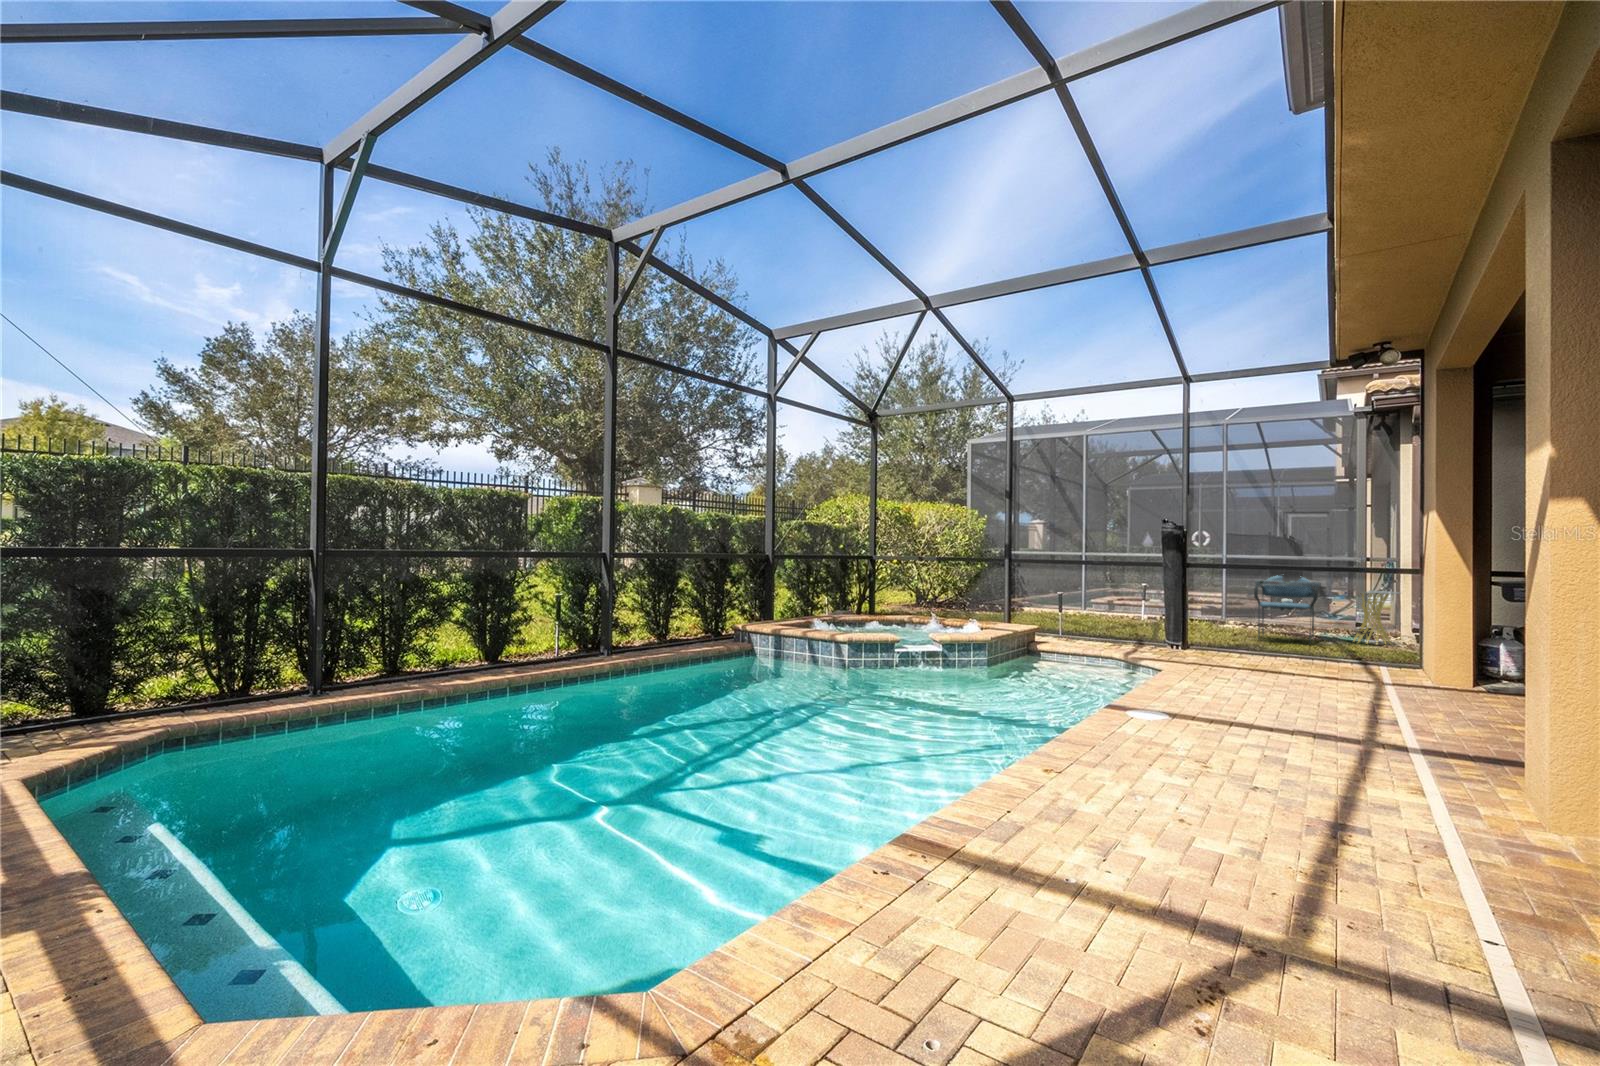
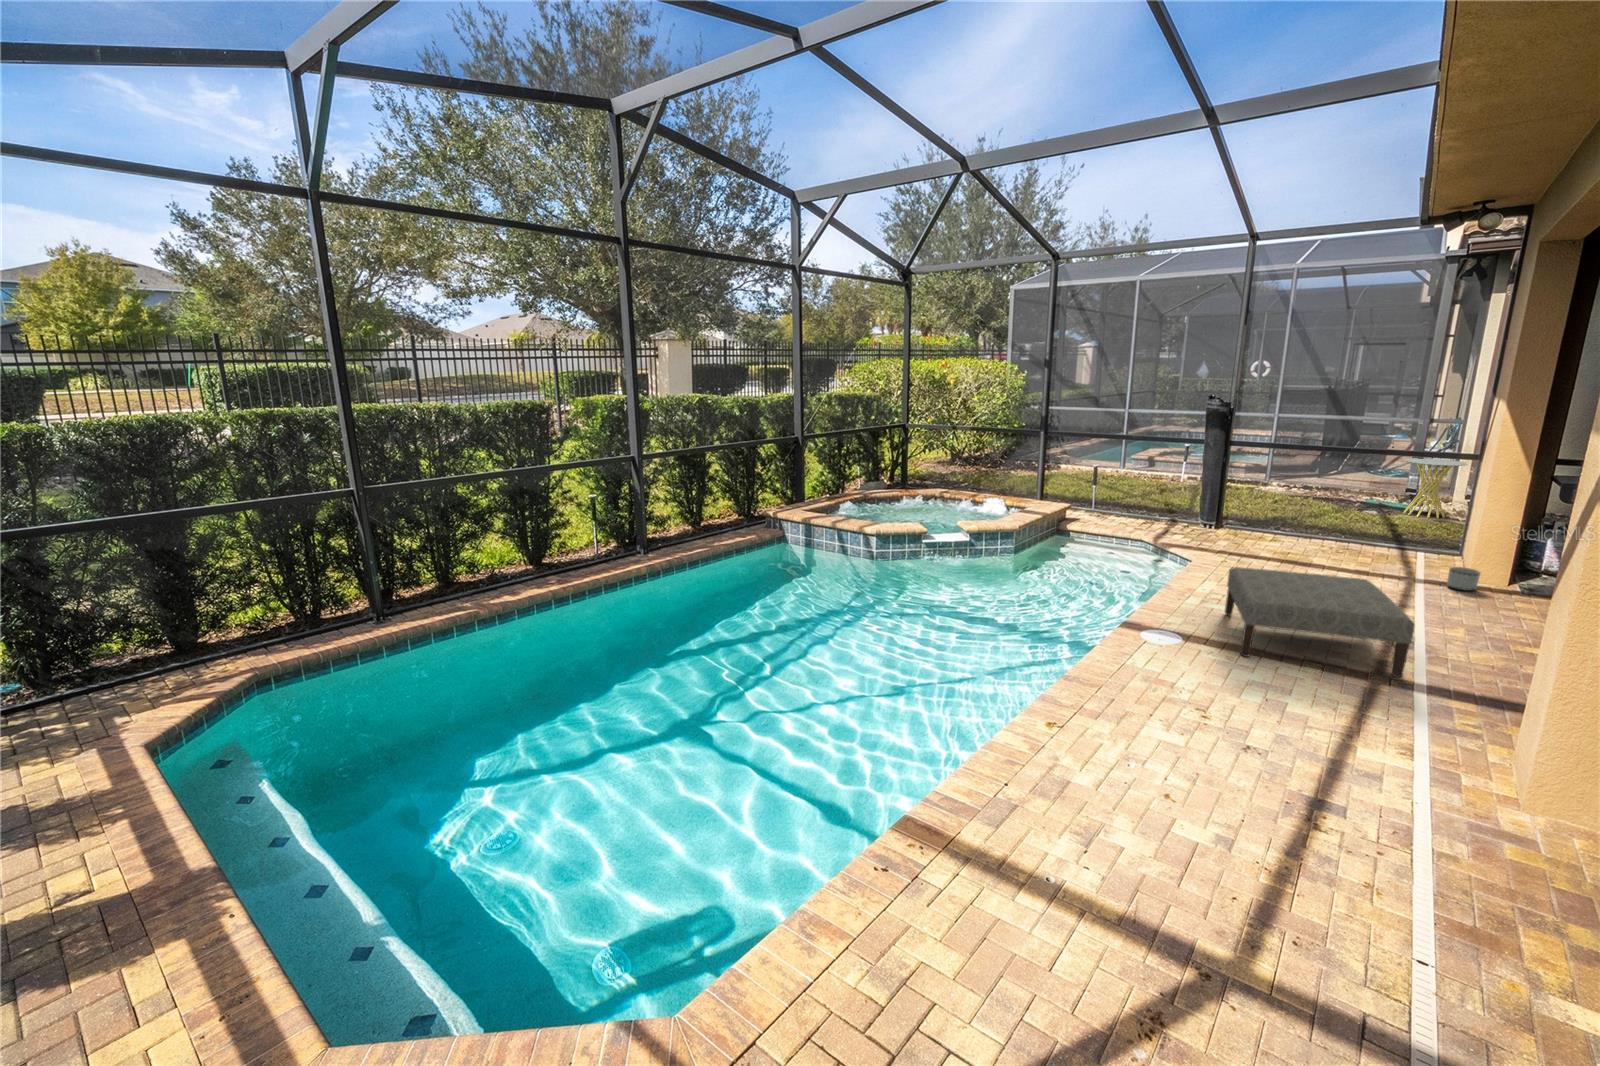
chair: present [1254,576,1320,643] -> none [1302,443,1379,519]
ottoman: none [1203,649,1393,741] -> present [1225,567,1415,677]
planter: none [1410,666,1440,688] -> present [1447,567,1480,591]

